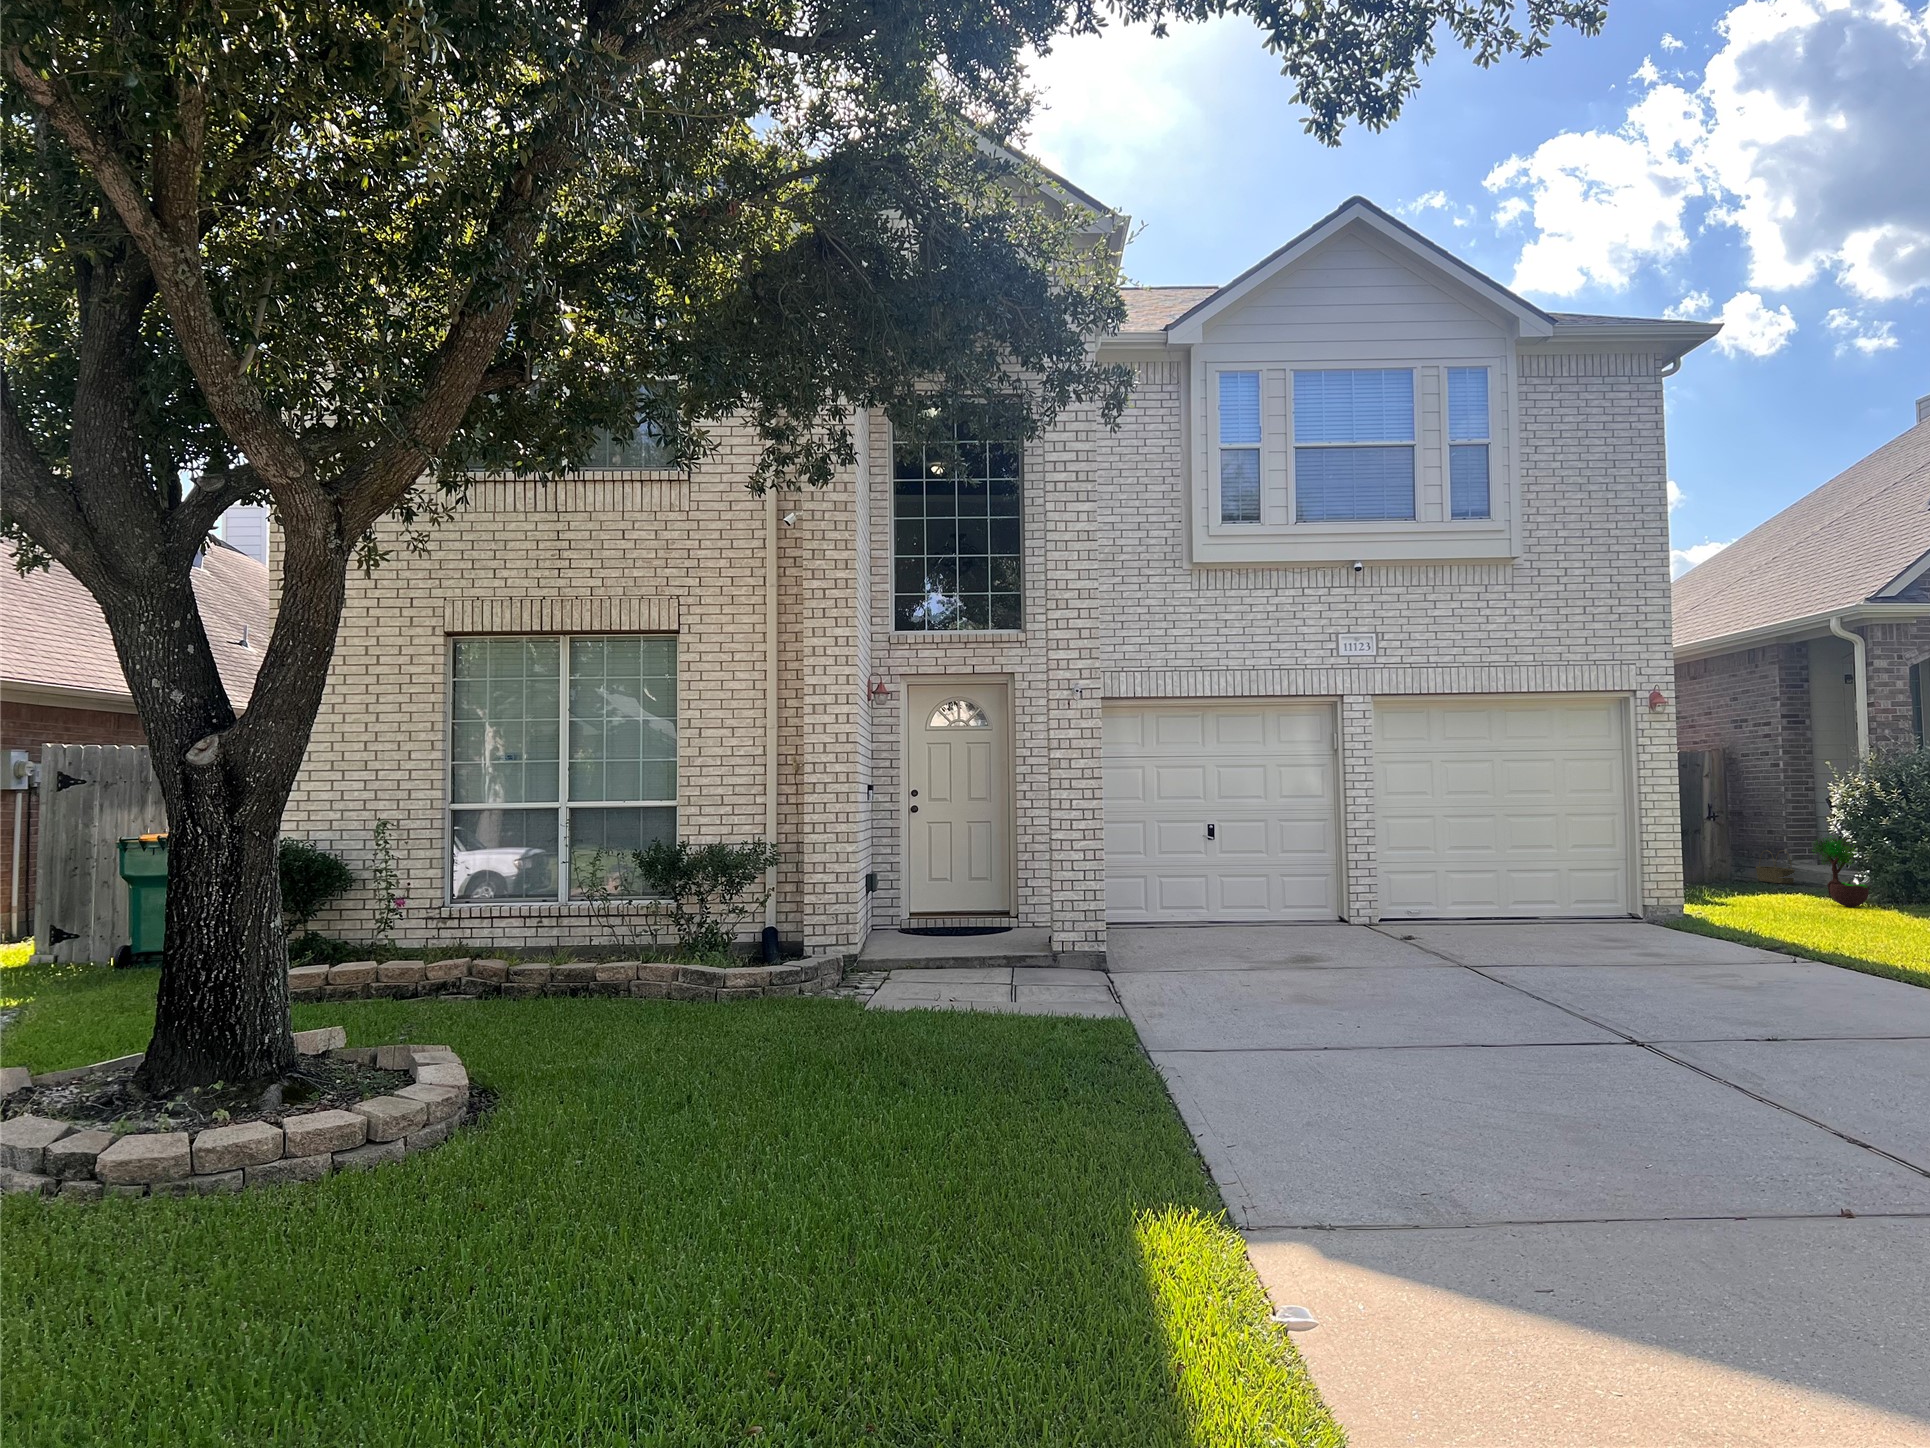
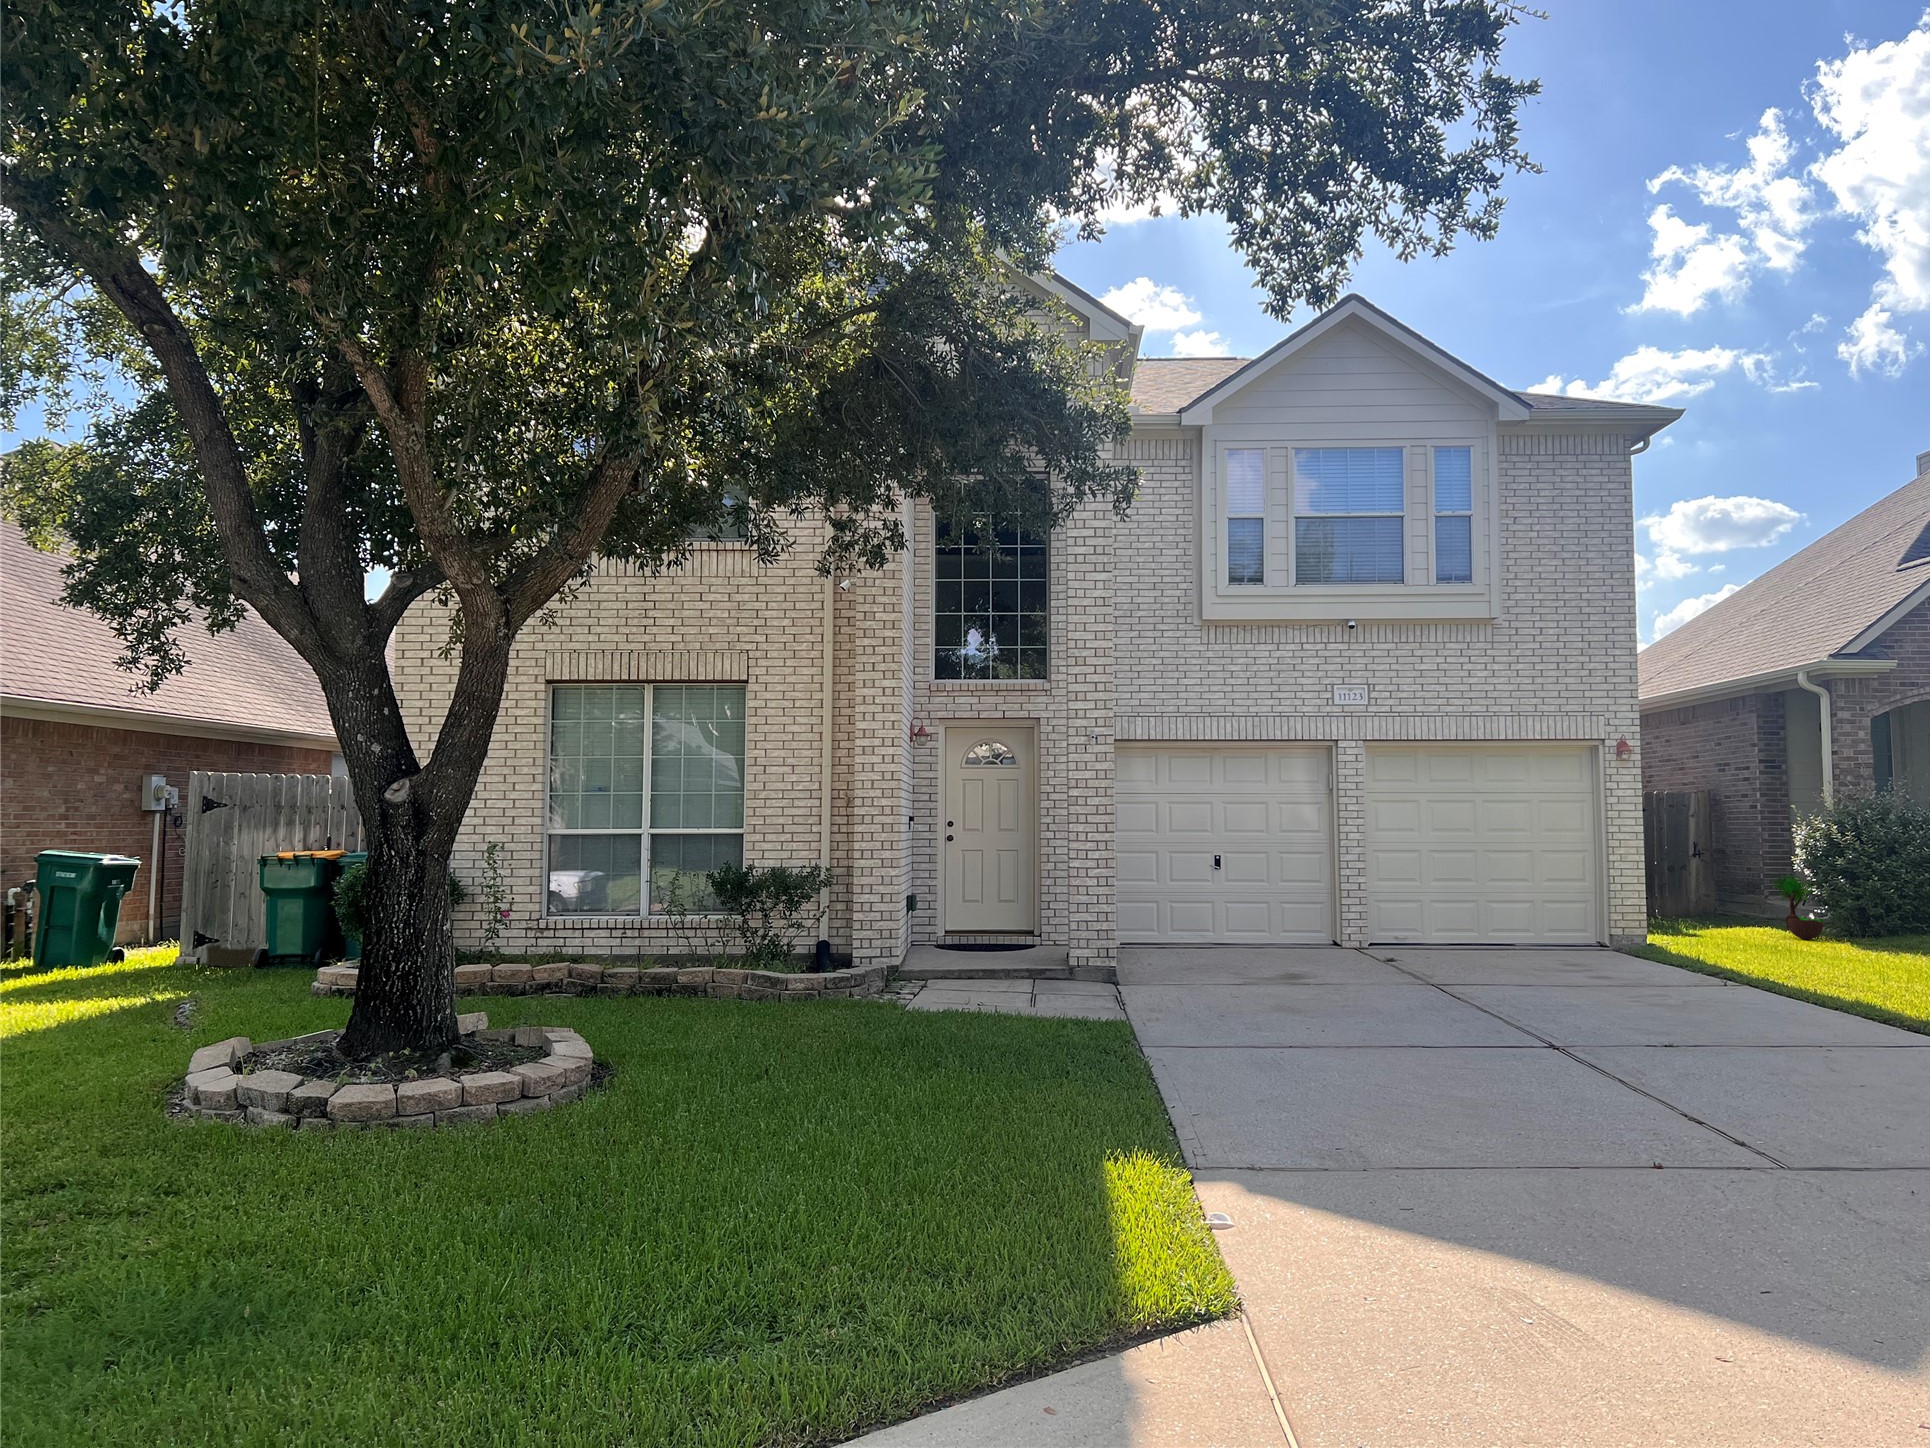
basket: present [1756,850,1795,884] -> present [206,931,257,967]

